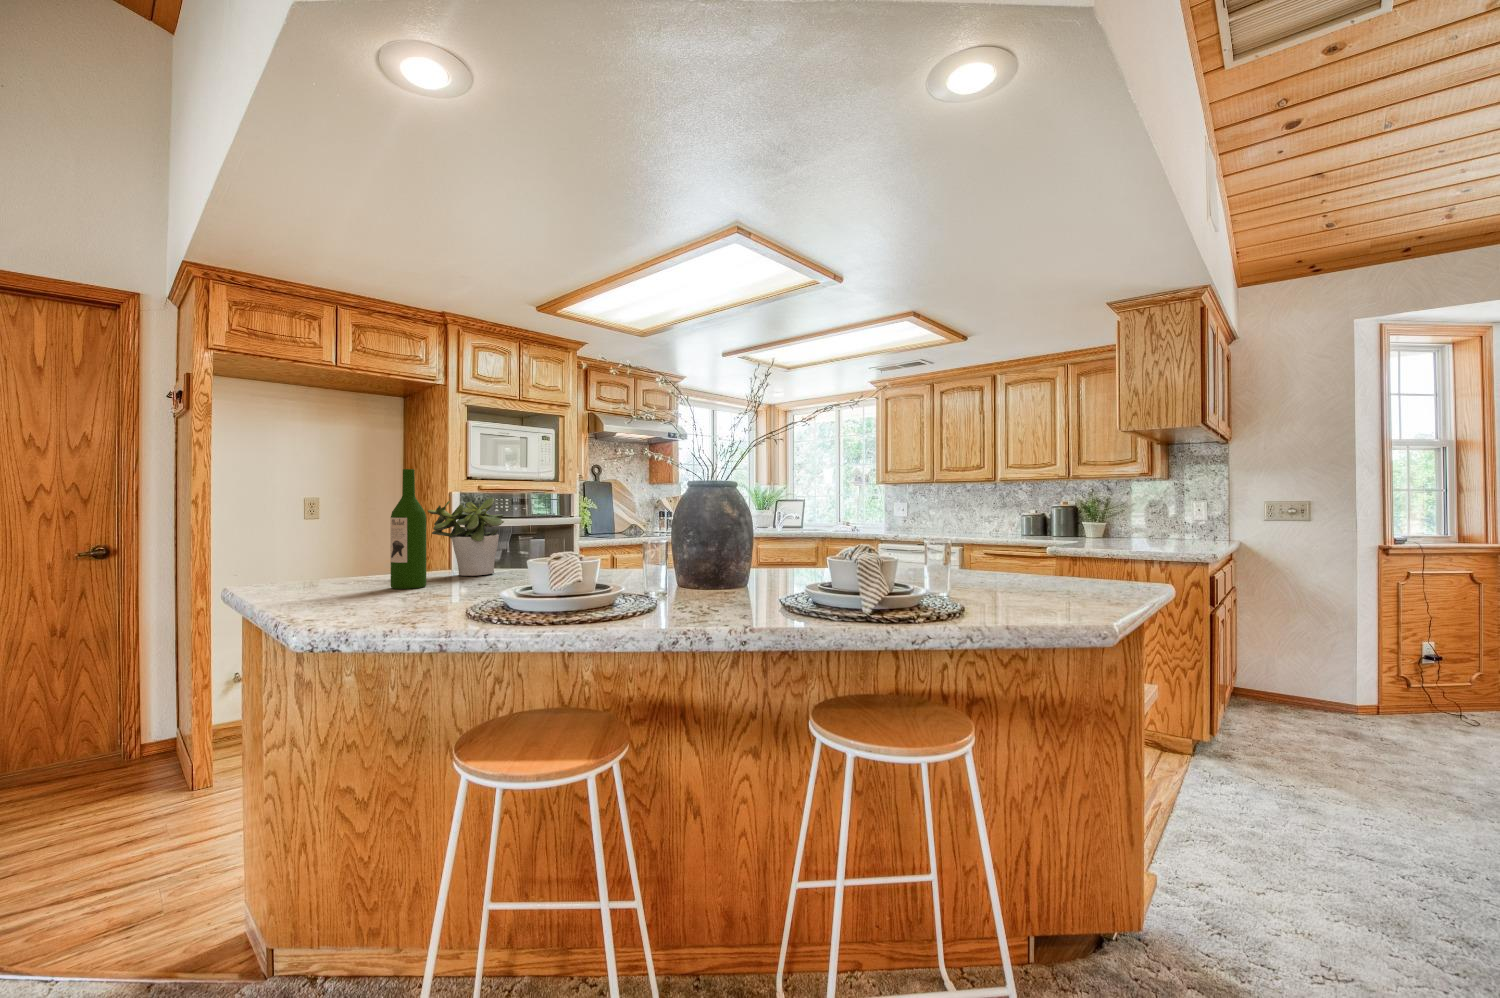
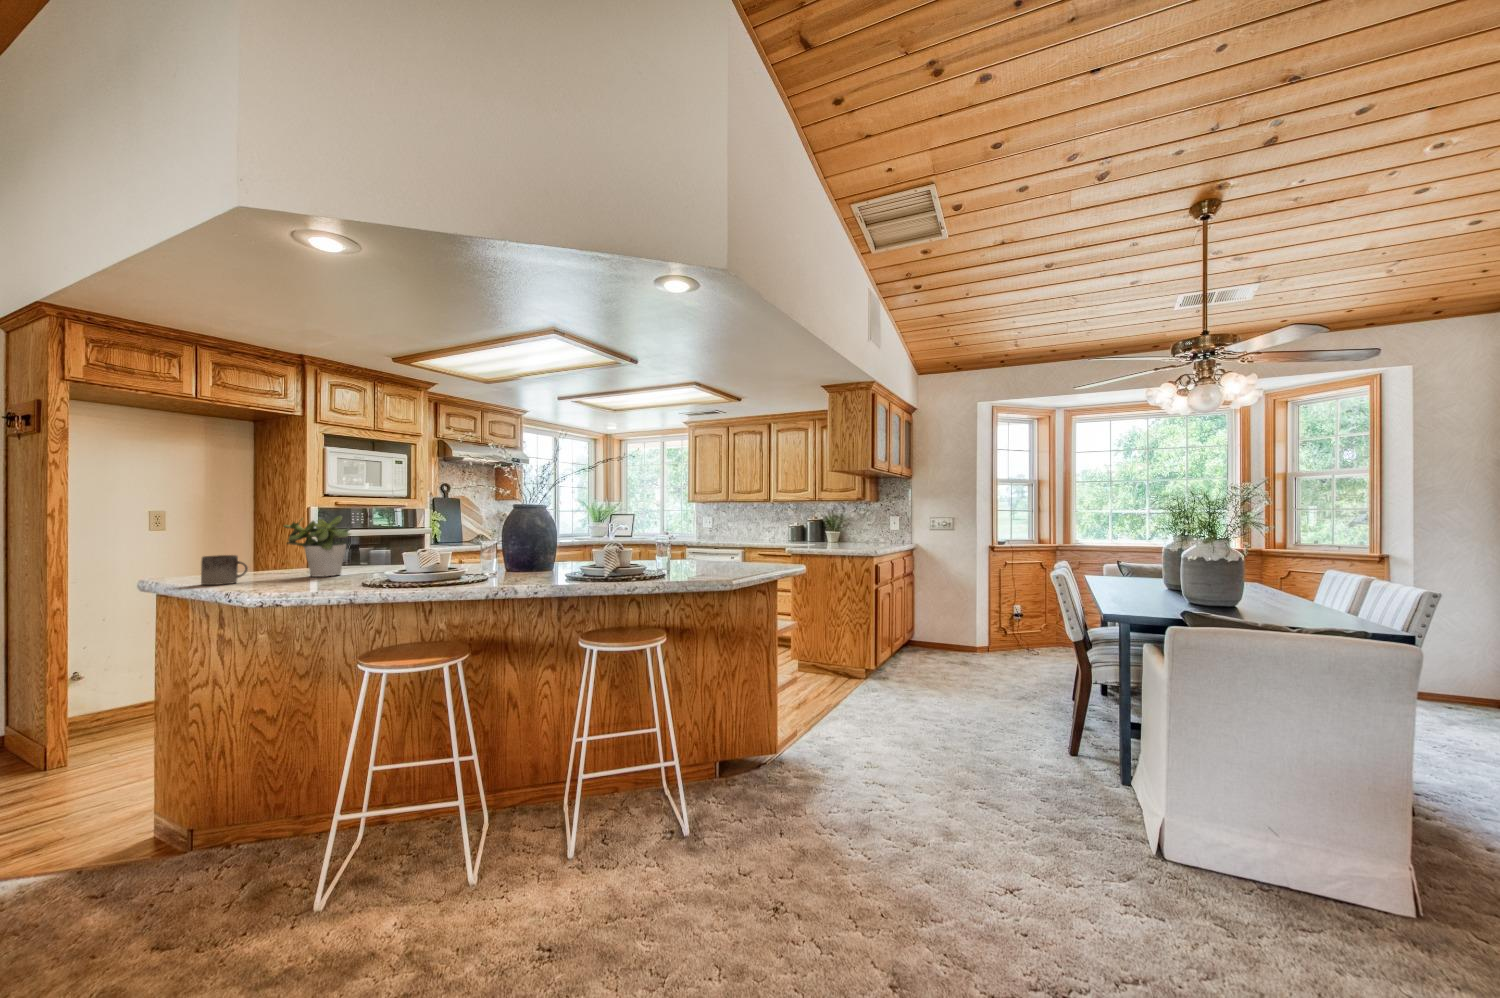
wine bottle: present [391,469,426,589] -> none [248,495,282,587]
mug: none [340,548,390,585] -> present [201,555,248,585]

